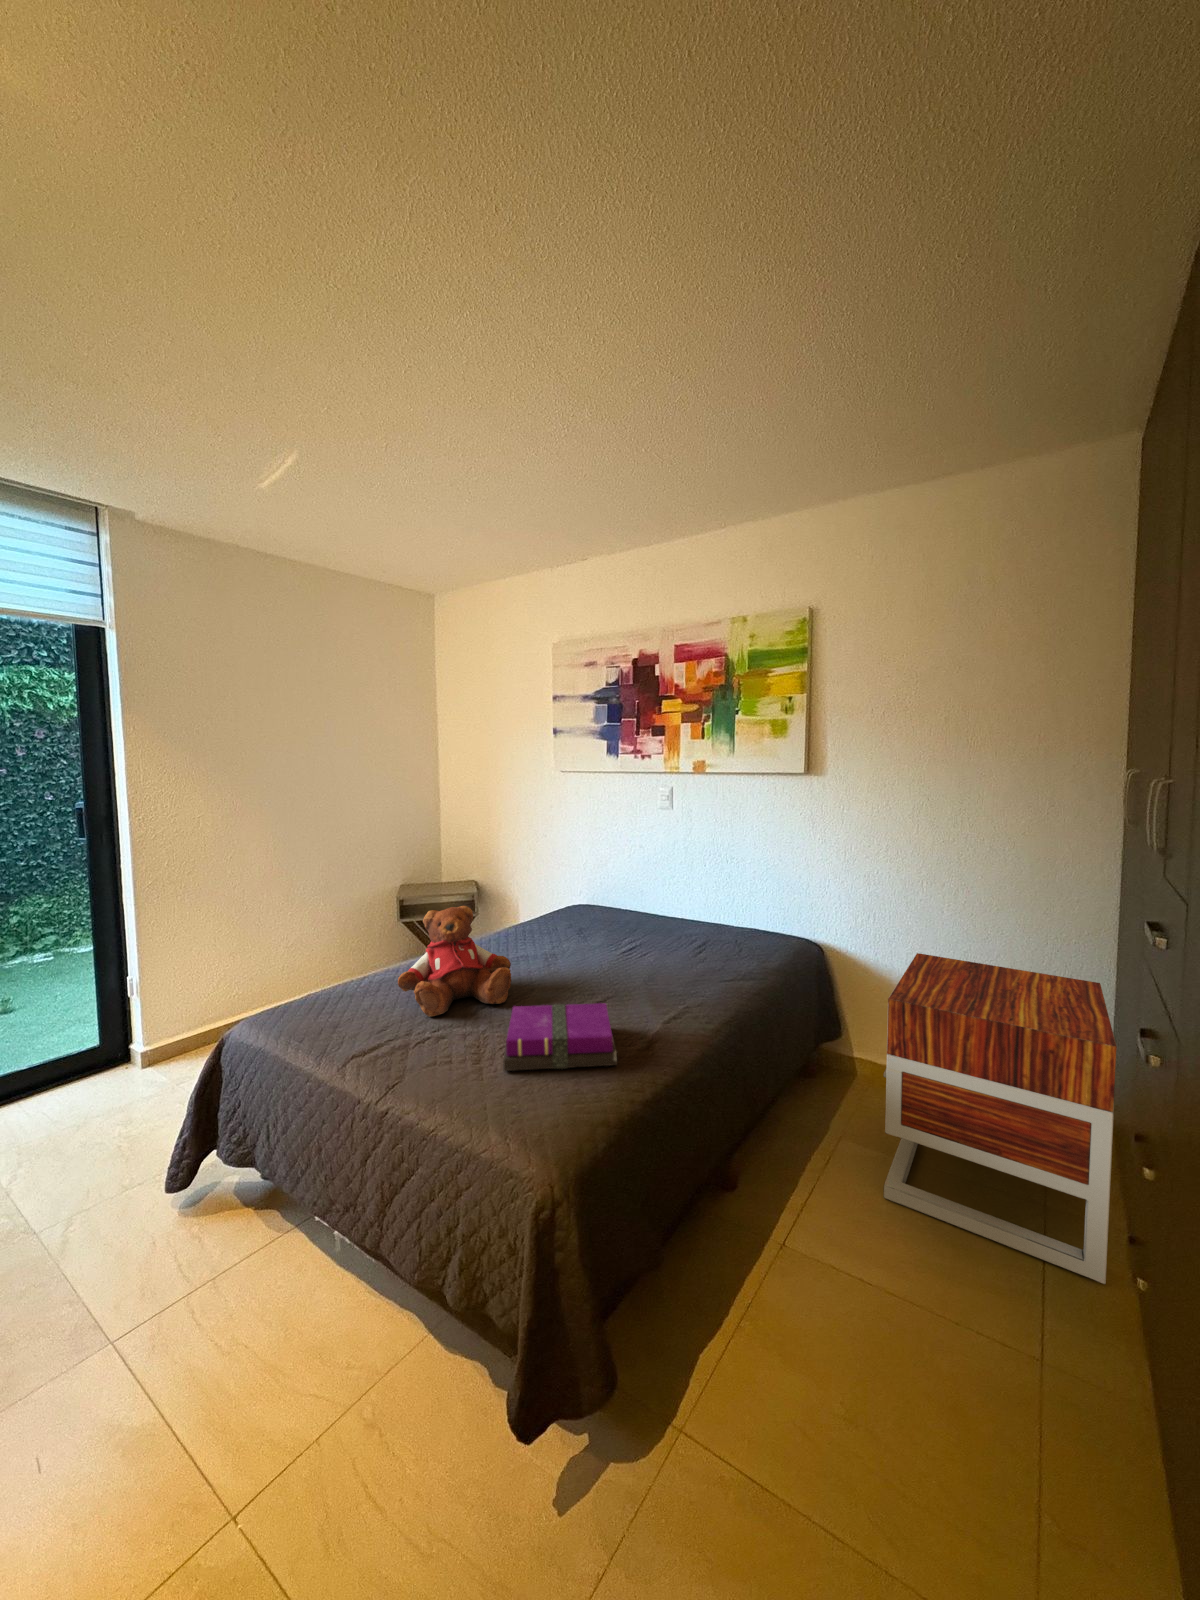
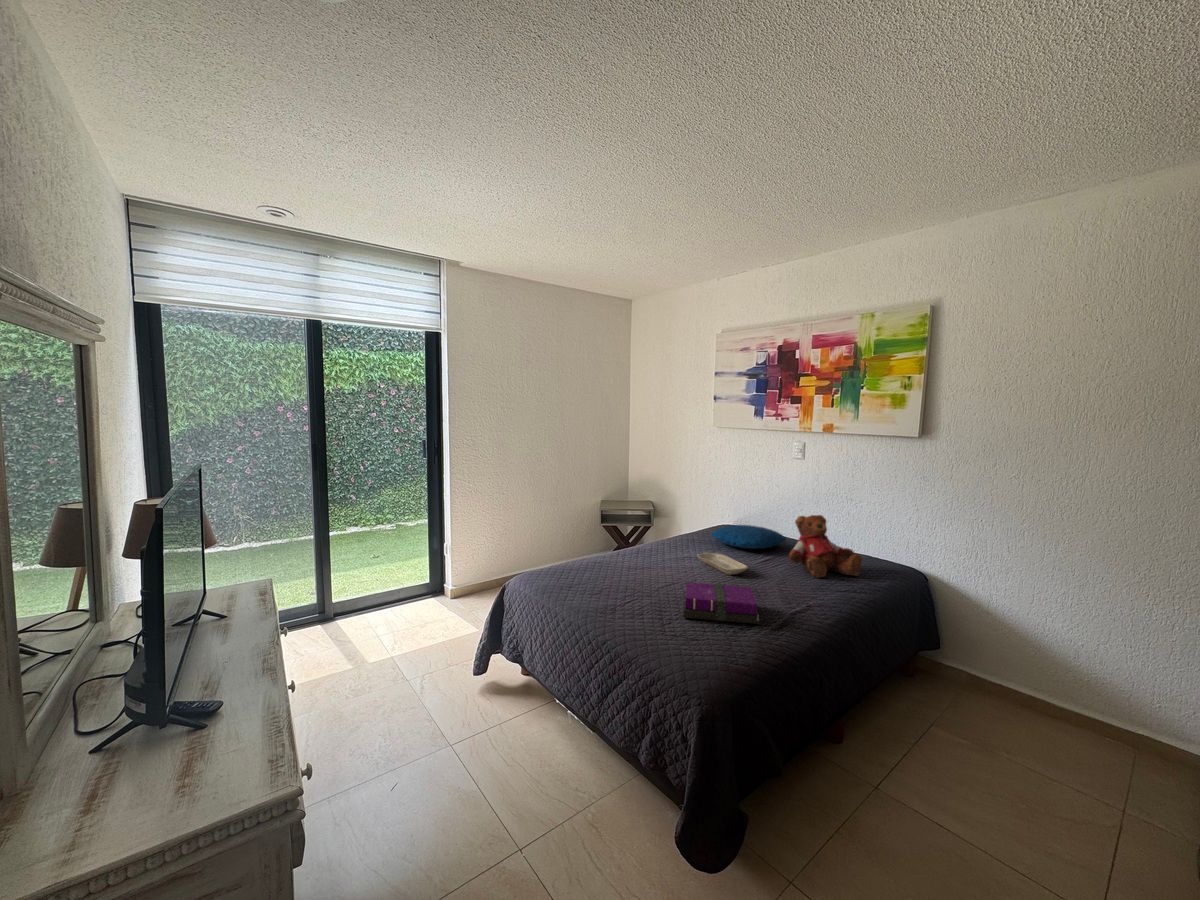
pillow: none [559,897,655,930] -> present [711,525,786,549]
teddy bear: present [398,906,511,1017] -> present [789,515,862,577]
tray: none [537,944,605,976] -> present [697,553,748,575]
nightstand: present [883,953,1117,1284] -> none [962,586,1178,845]

